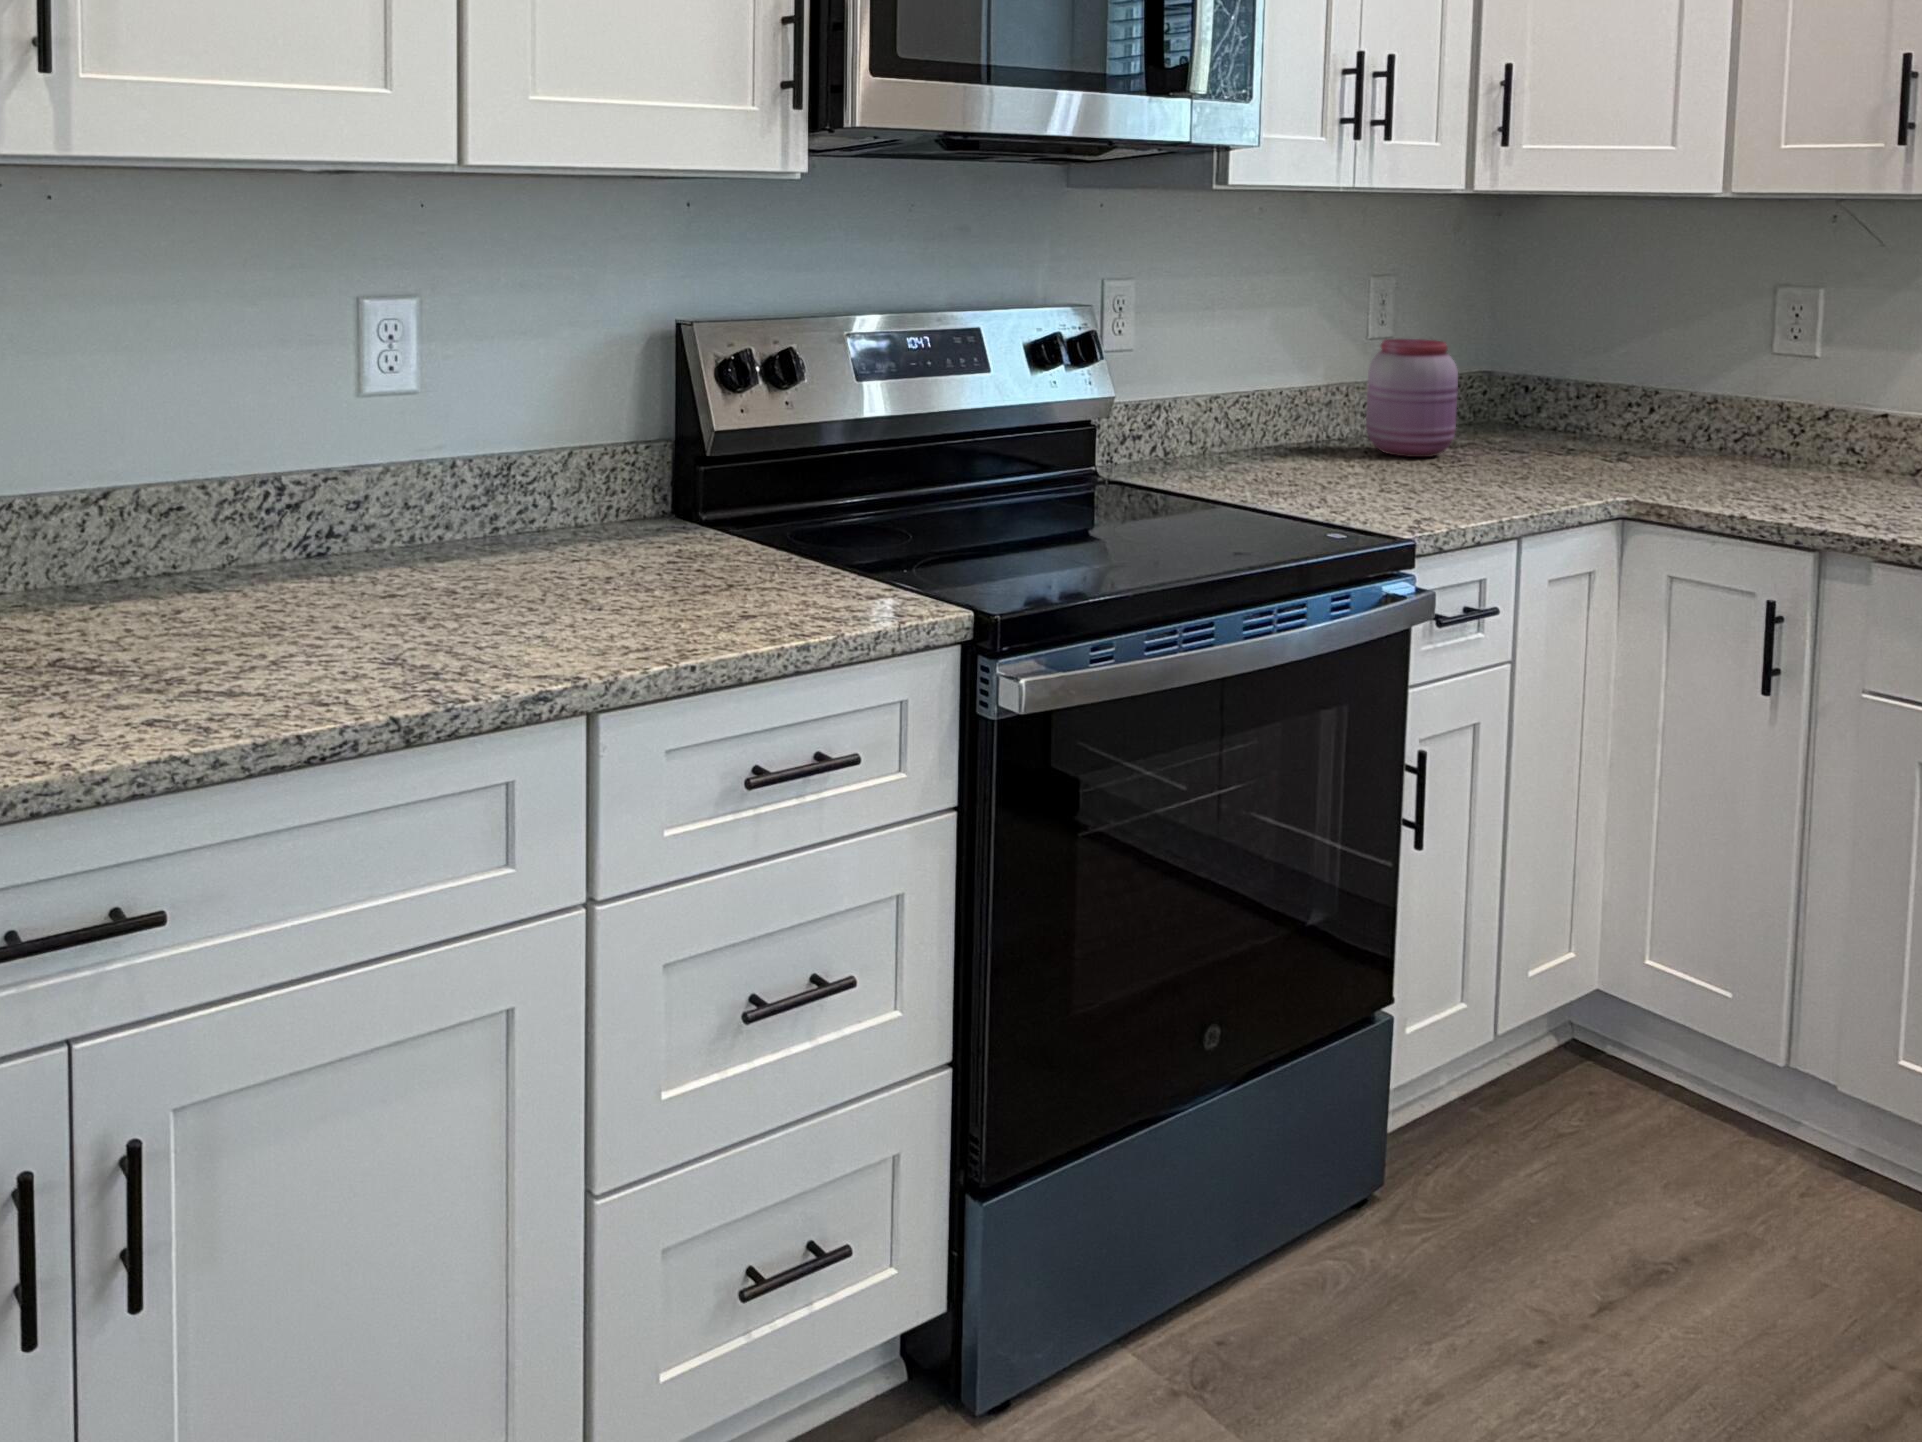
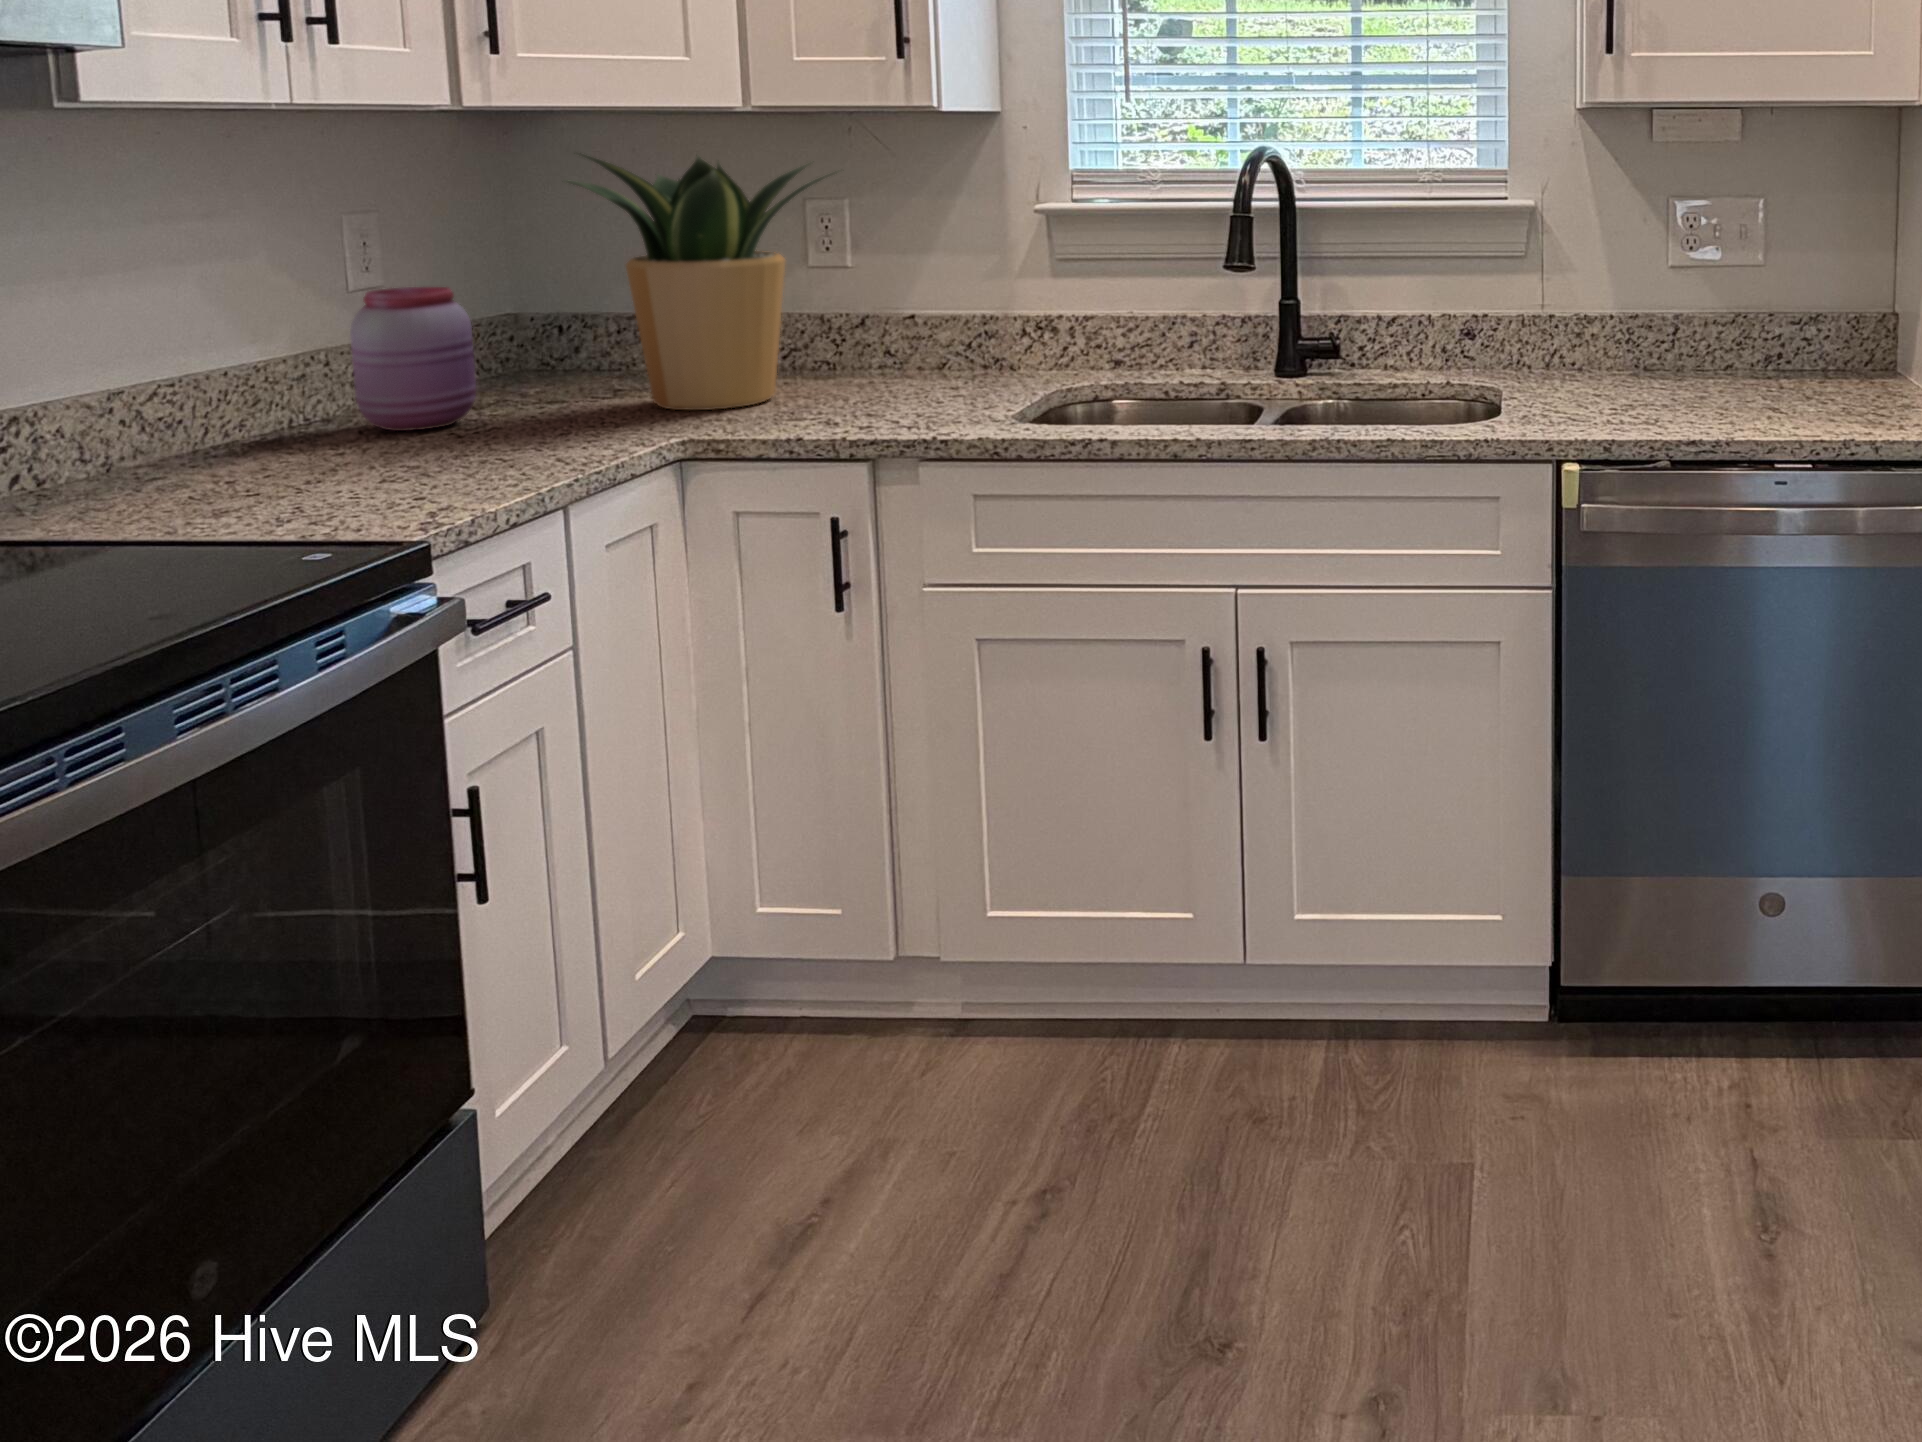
potted plant: none [1546,232,1823,480] -> present [569,153,836,410]

